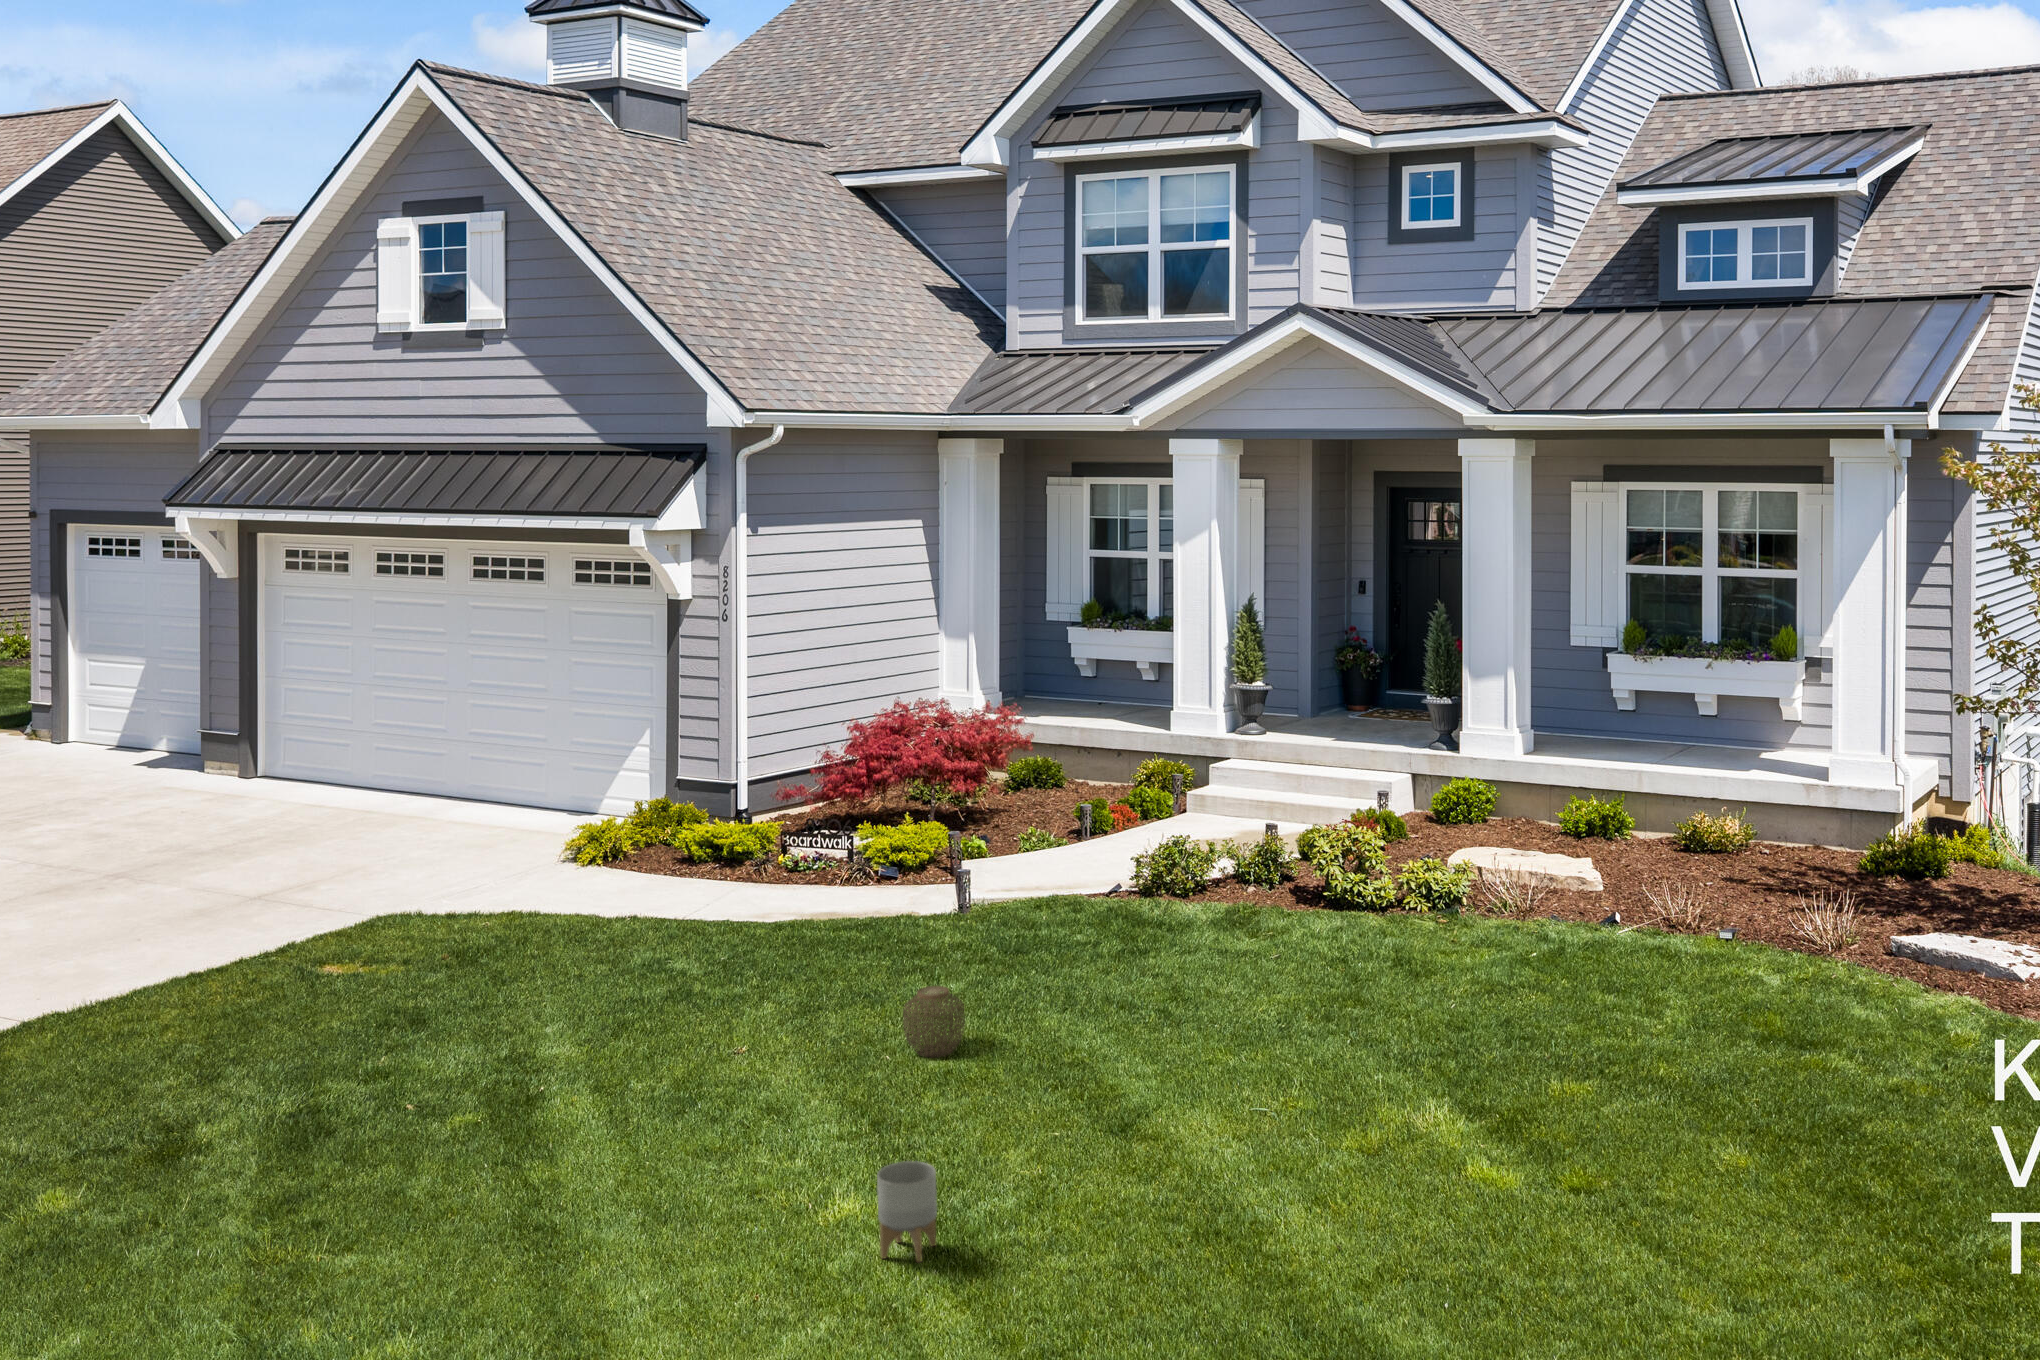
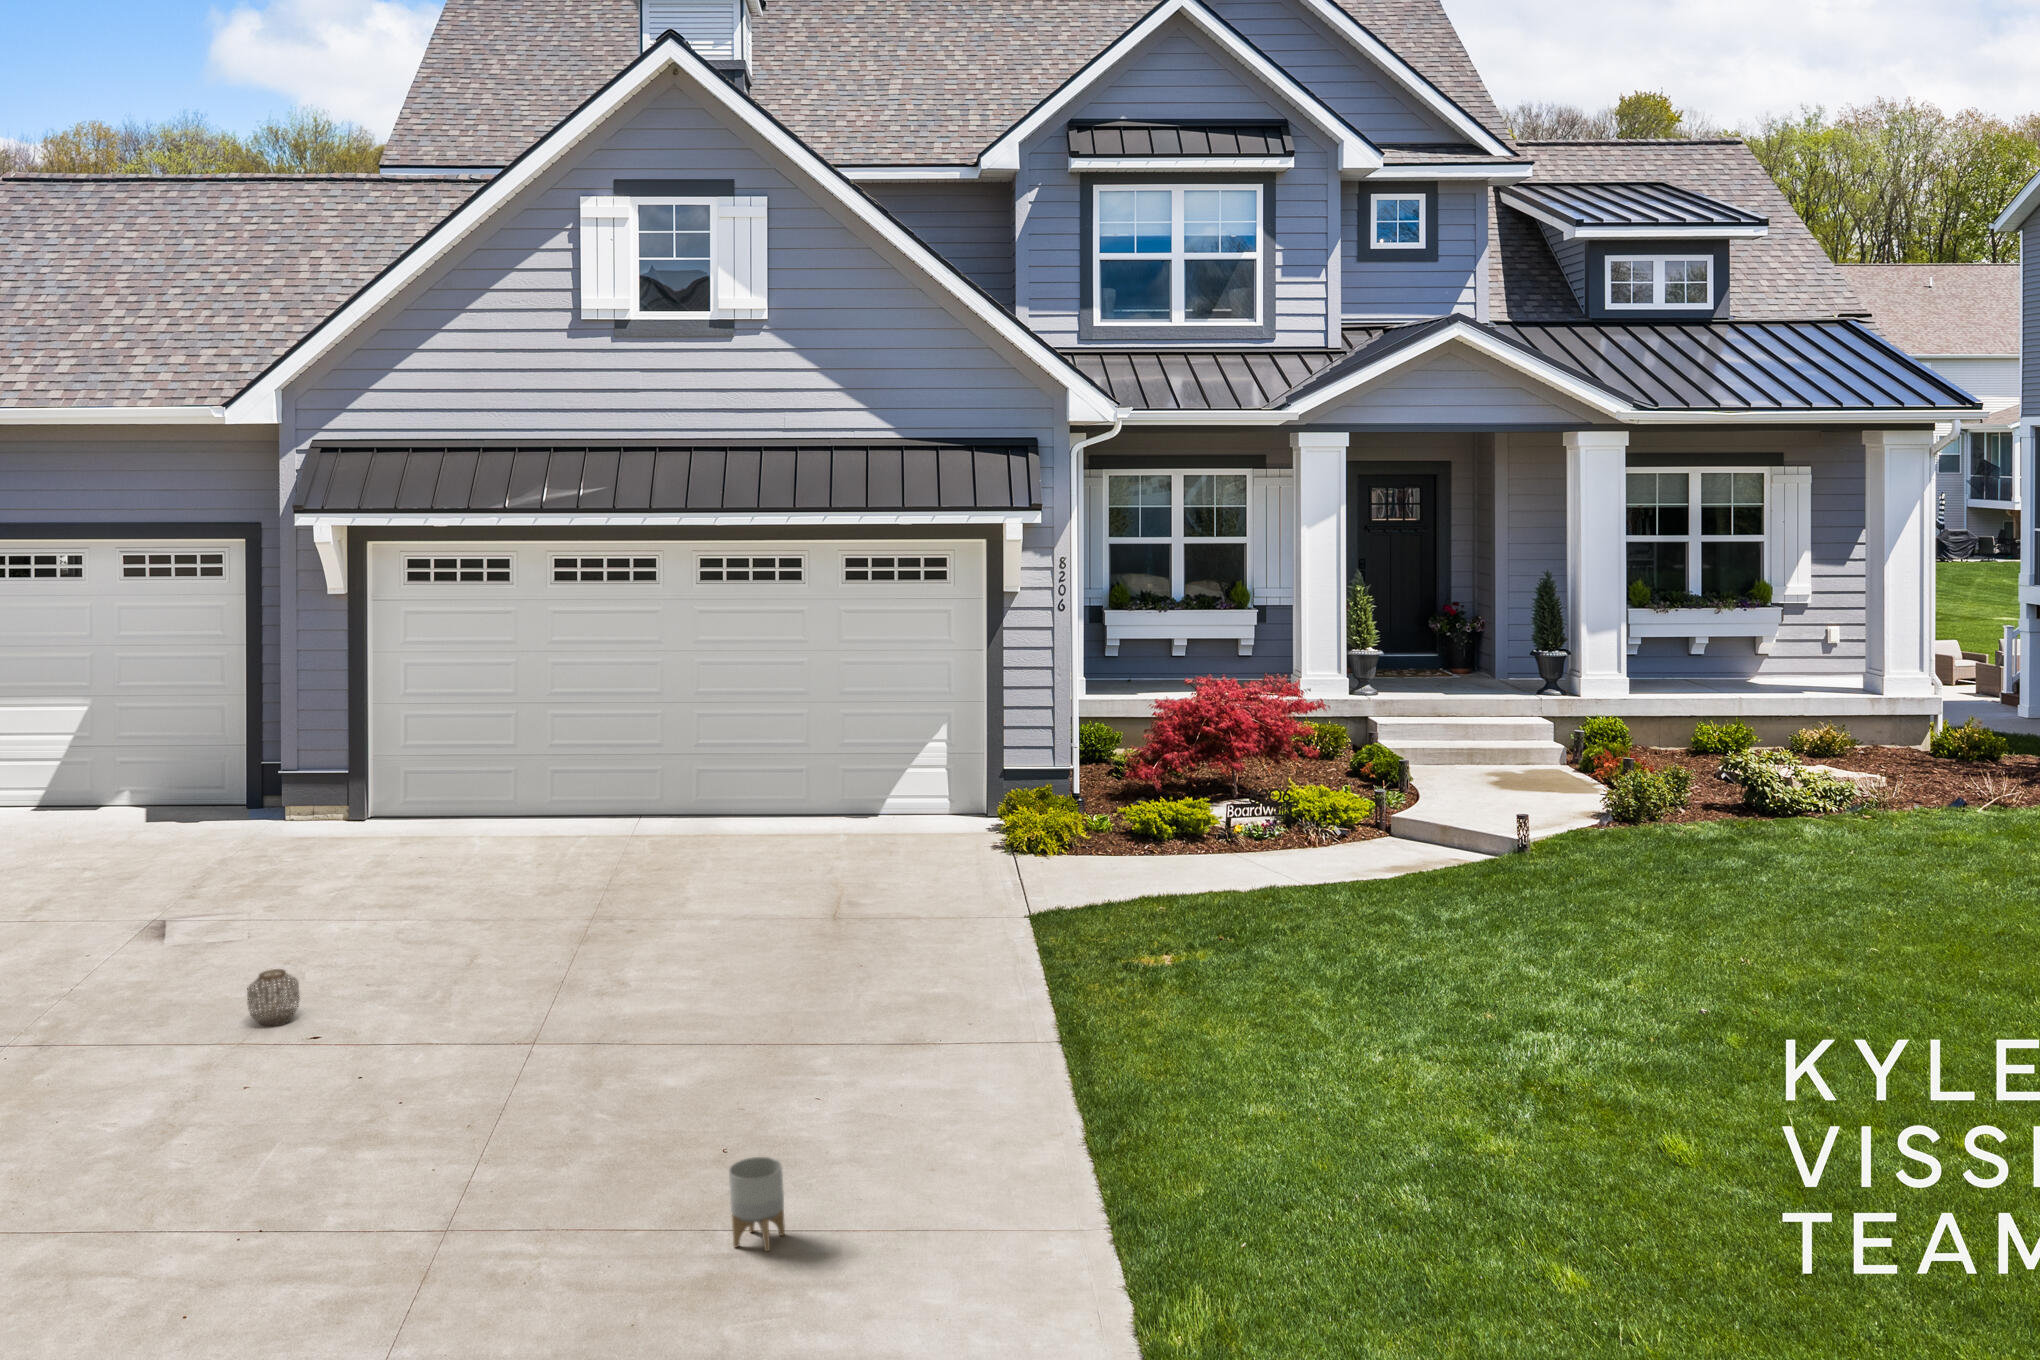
woven basket: present [903,986,965,1058] -> present [247,969,299,1027]

